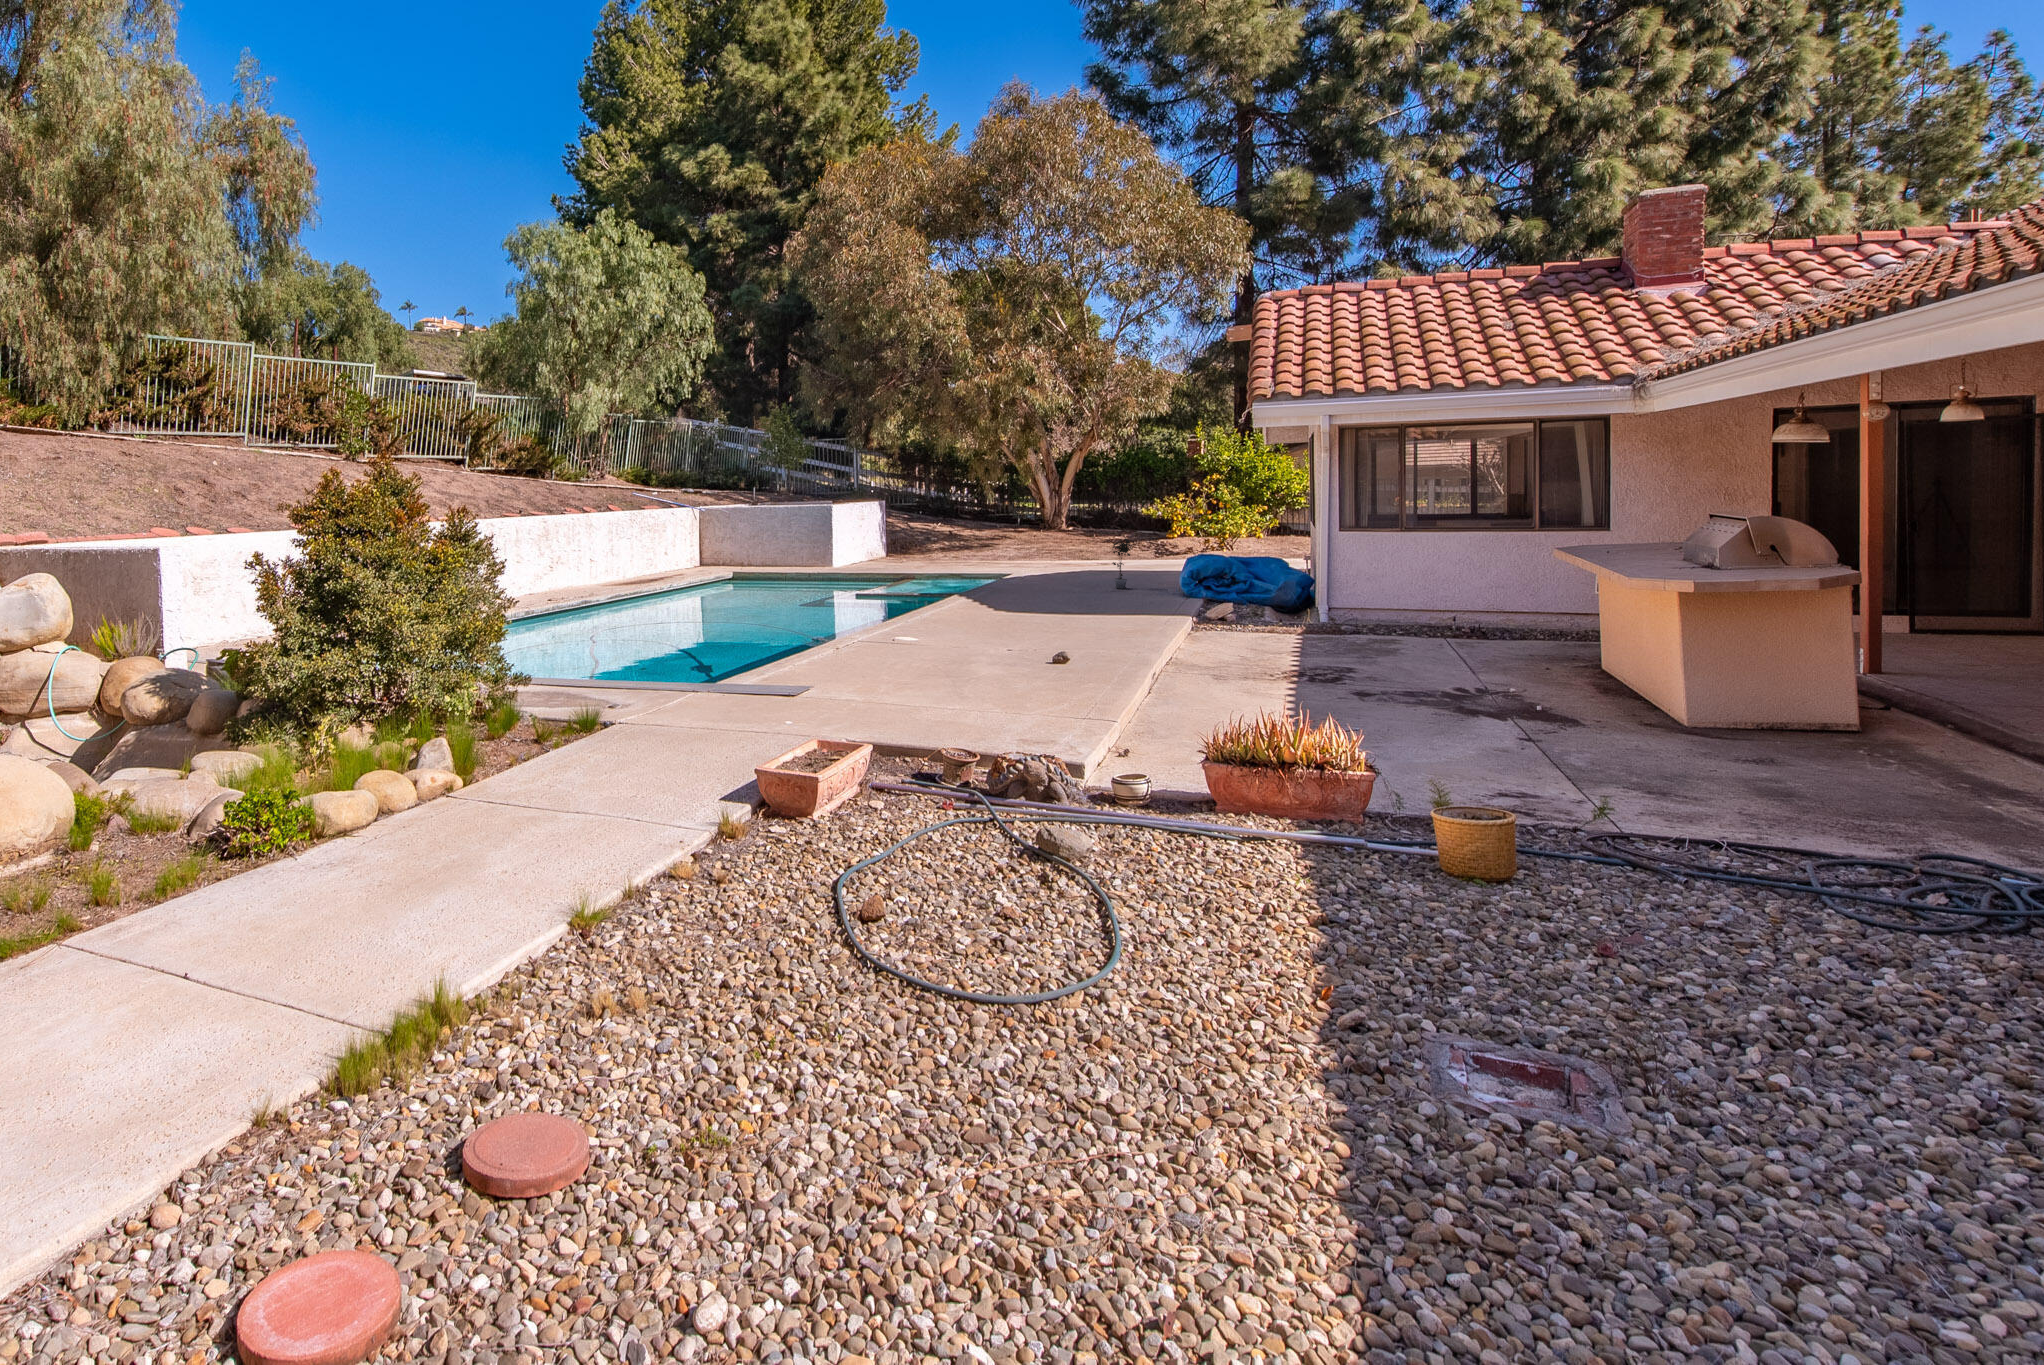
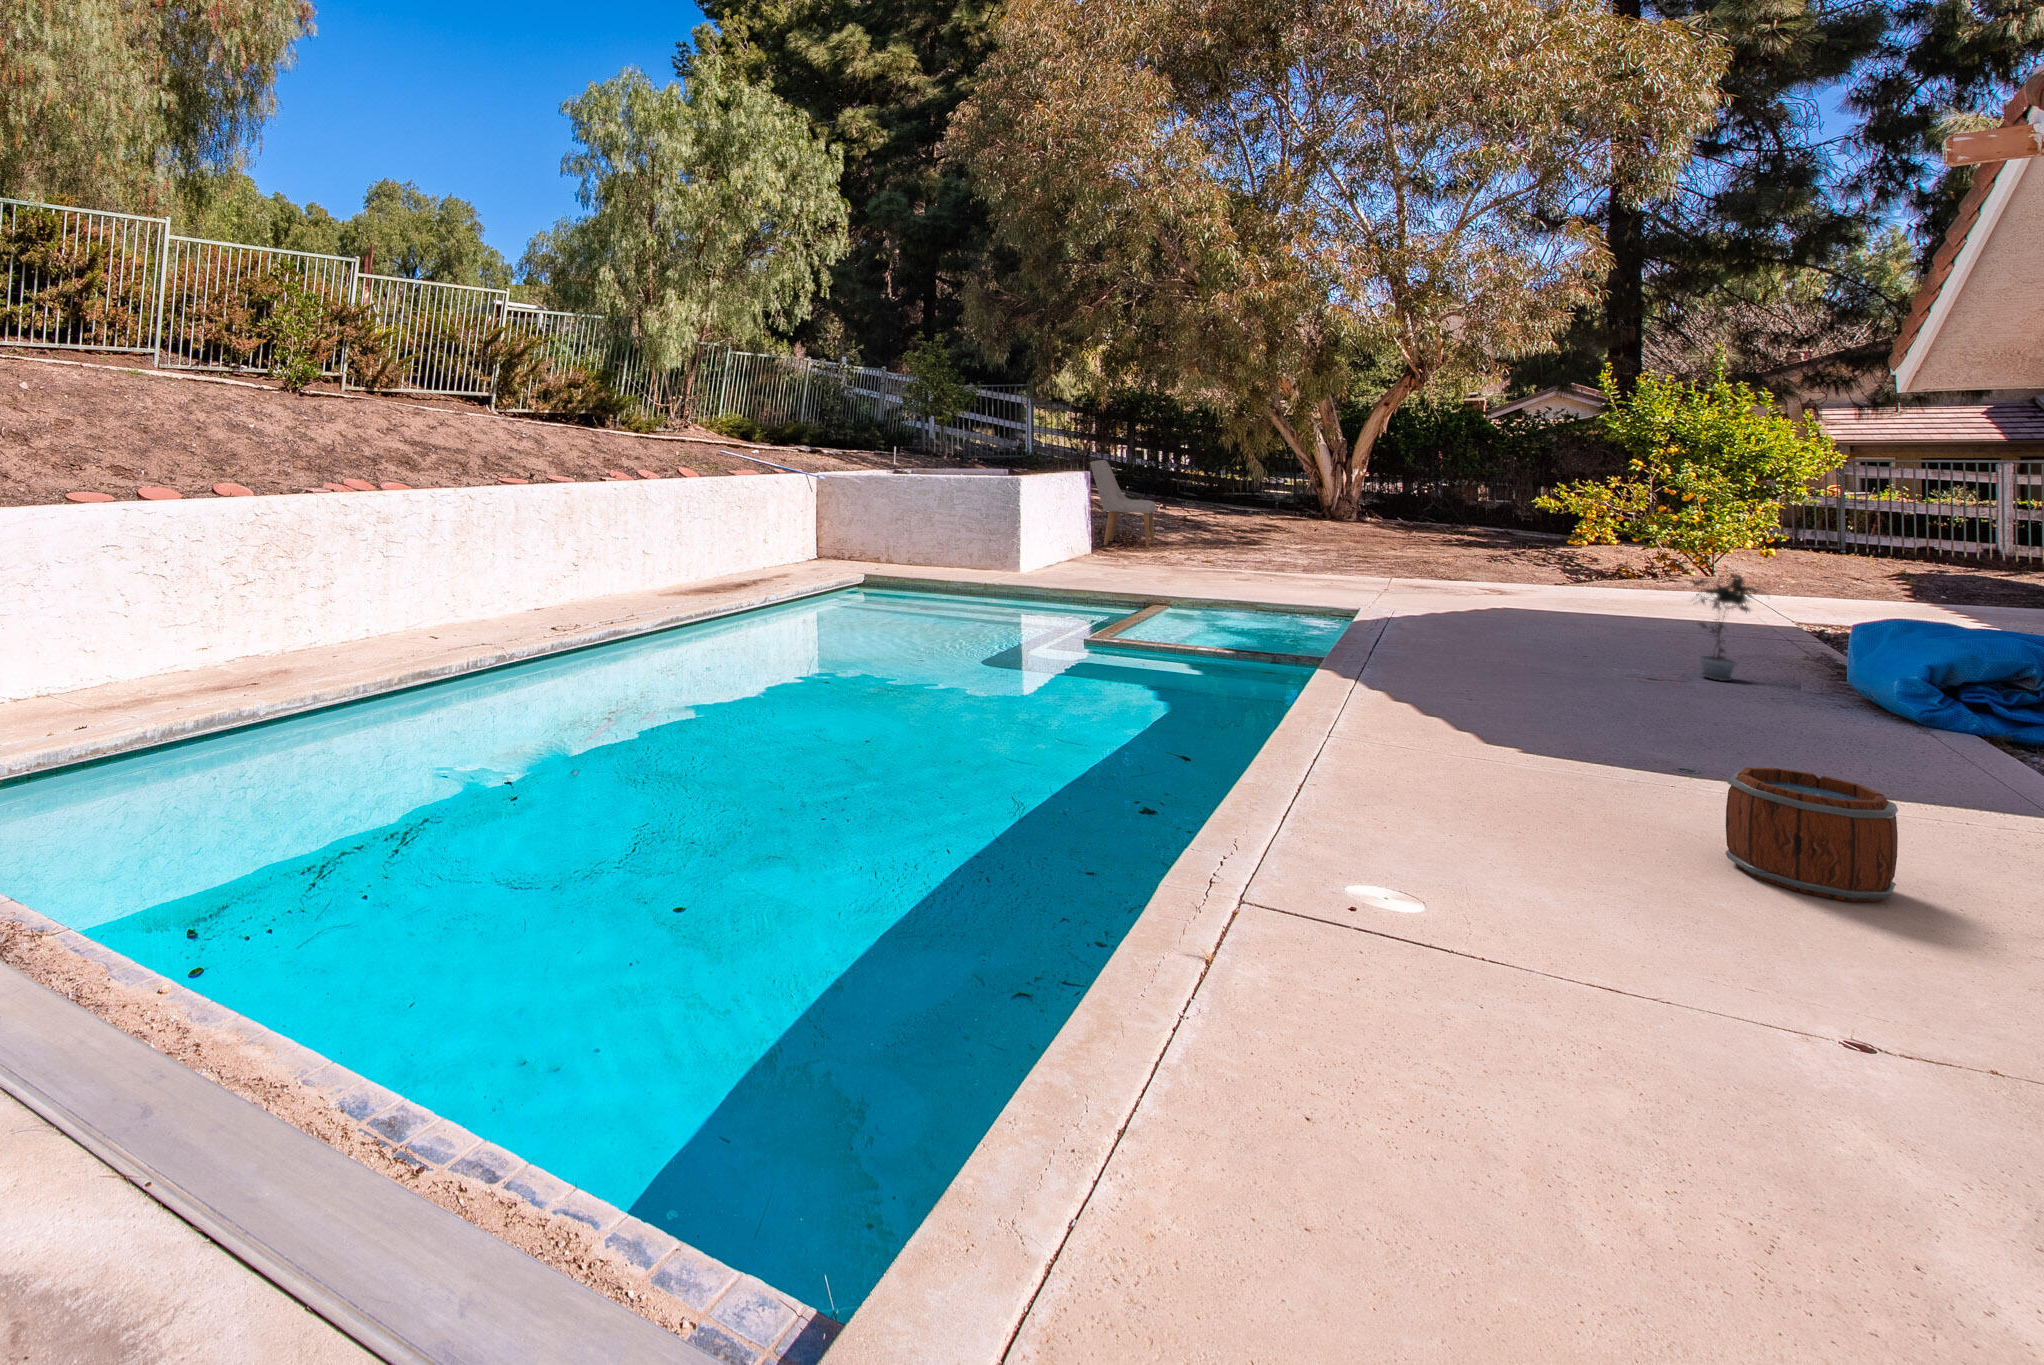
chair: none [880,493,923,551] -> present [1090,460,1155,548]
bucket: none [1015,593,1054,629] -> present [1725,768,1898,902]

